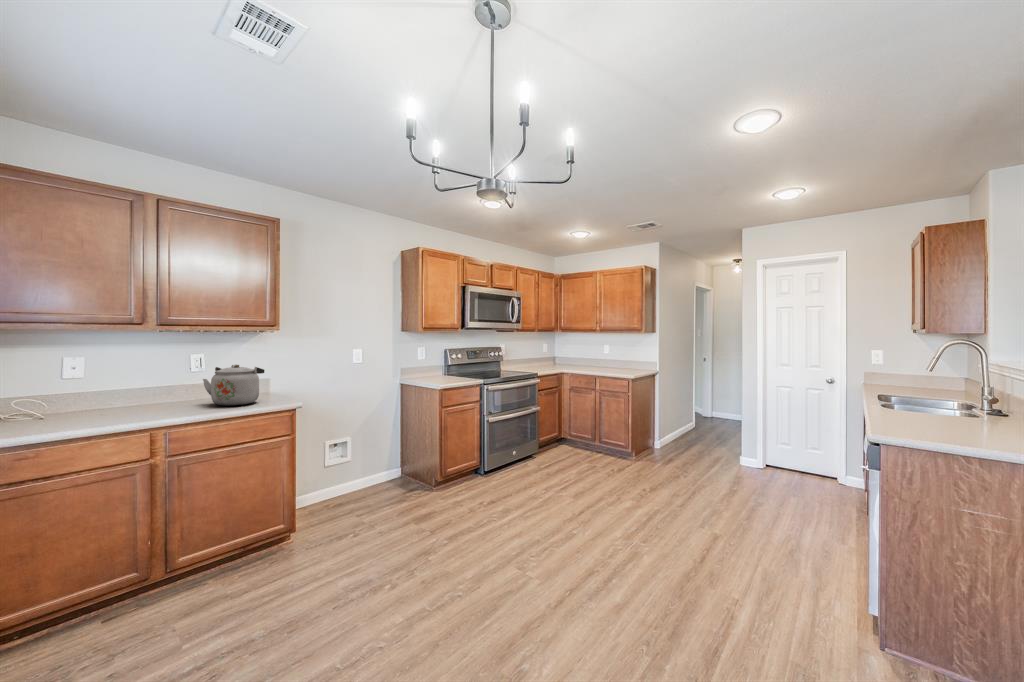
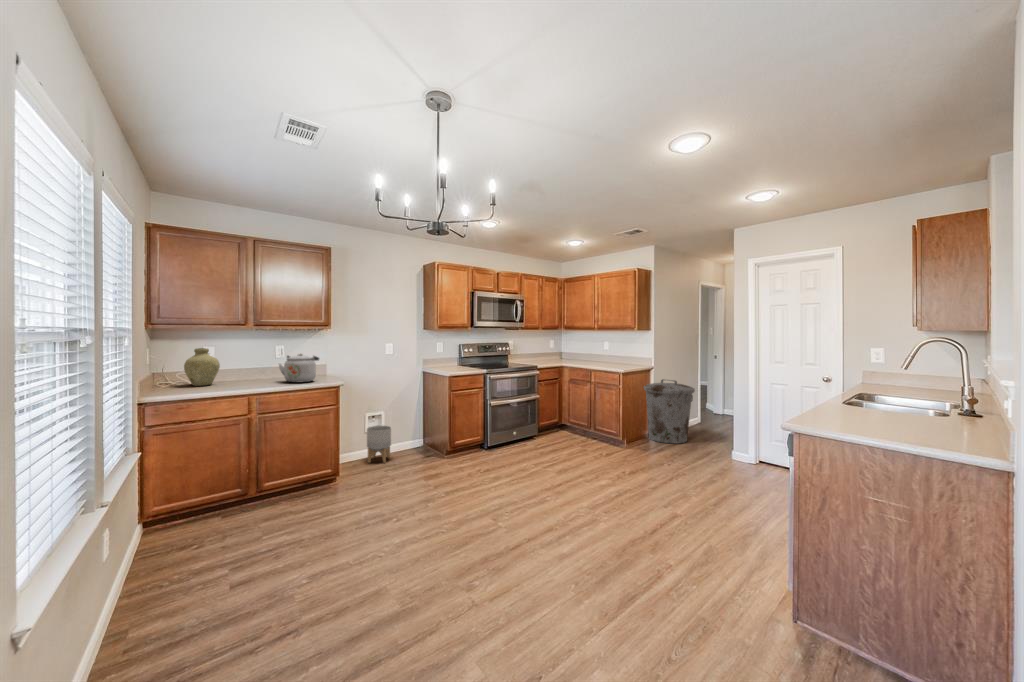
vase: none [43,359,107,416] -> present [184,348,220,386]
trash can: none [656,387,715,460] -> present [643,379,695,444]
planter: none [331,454,364,505] -> present [367,426,391,463]

